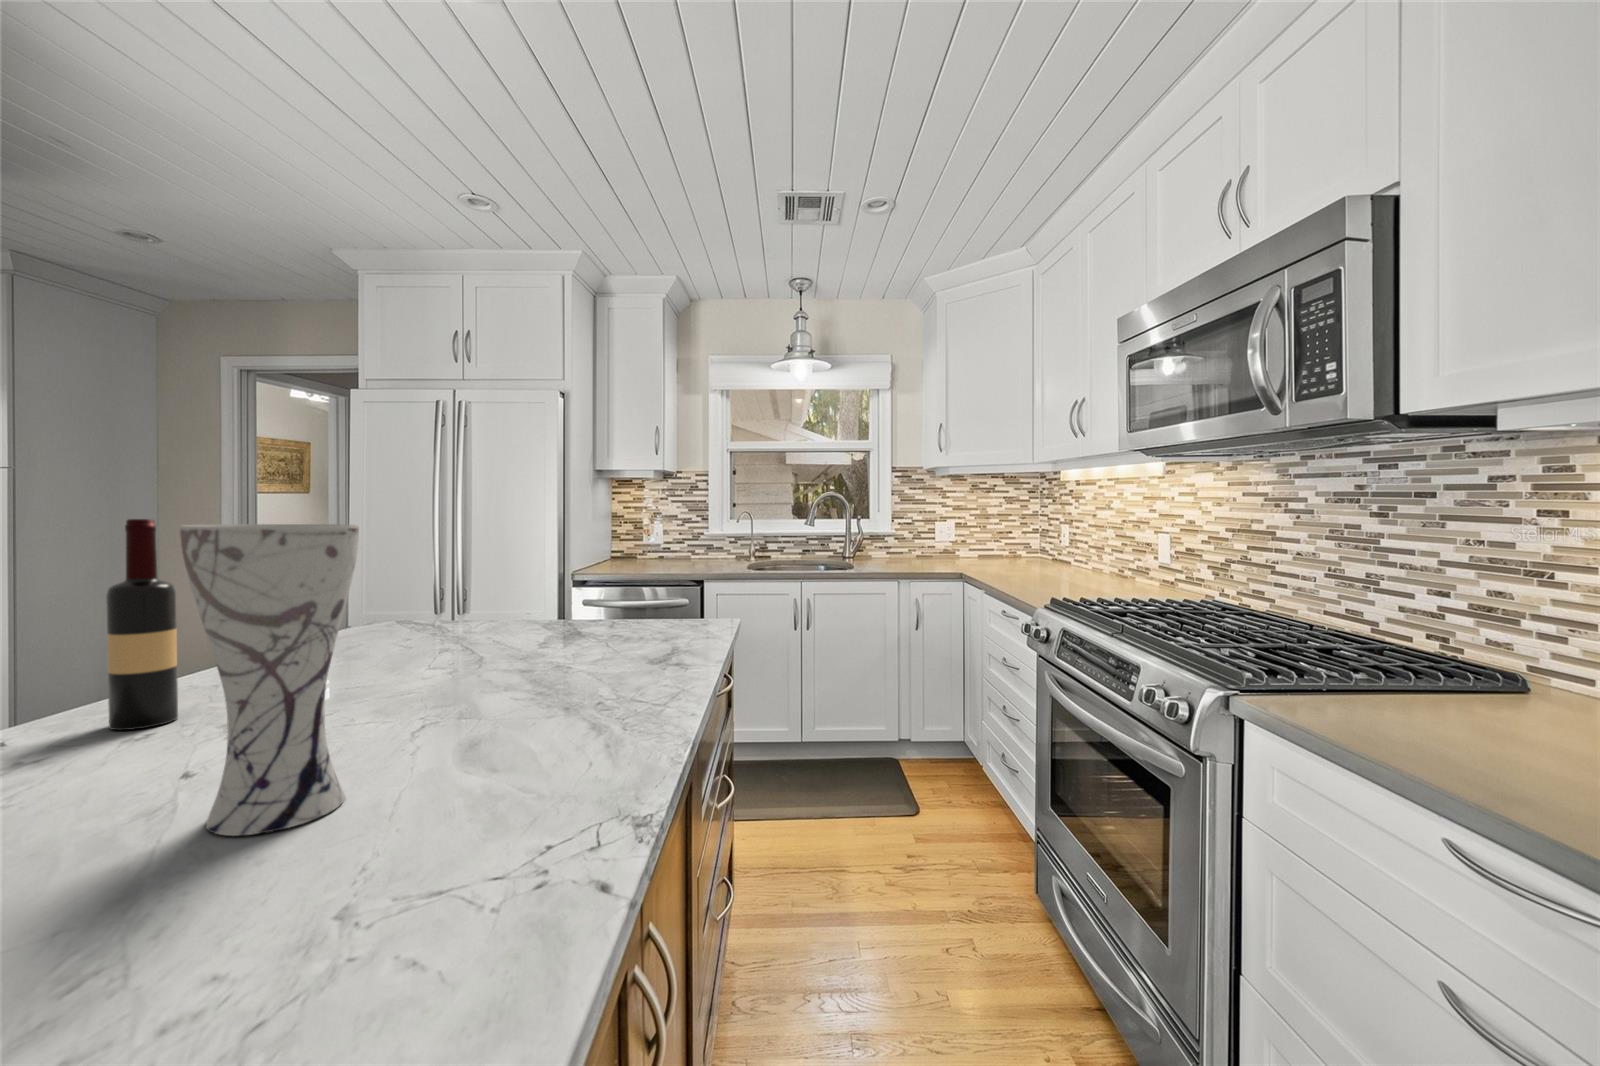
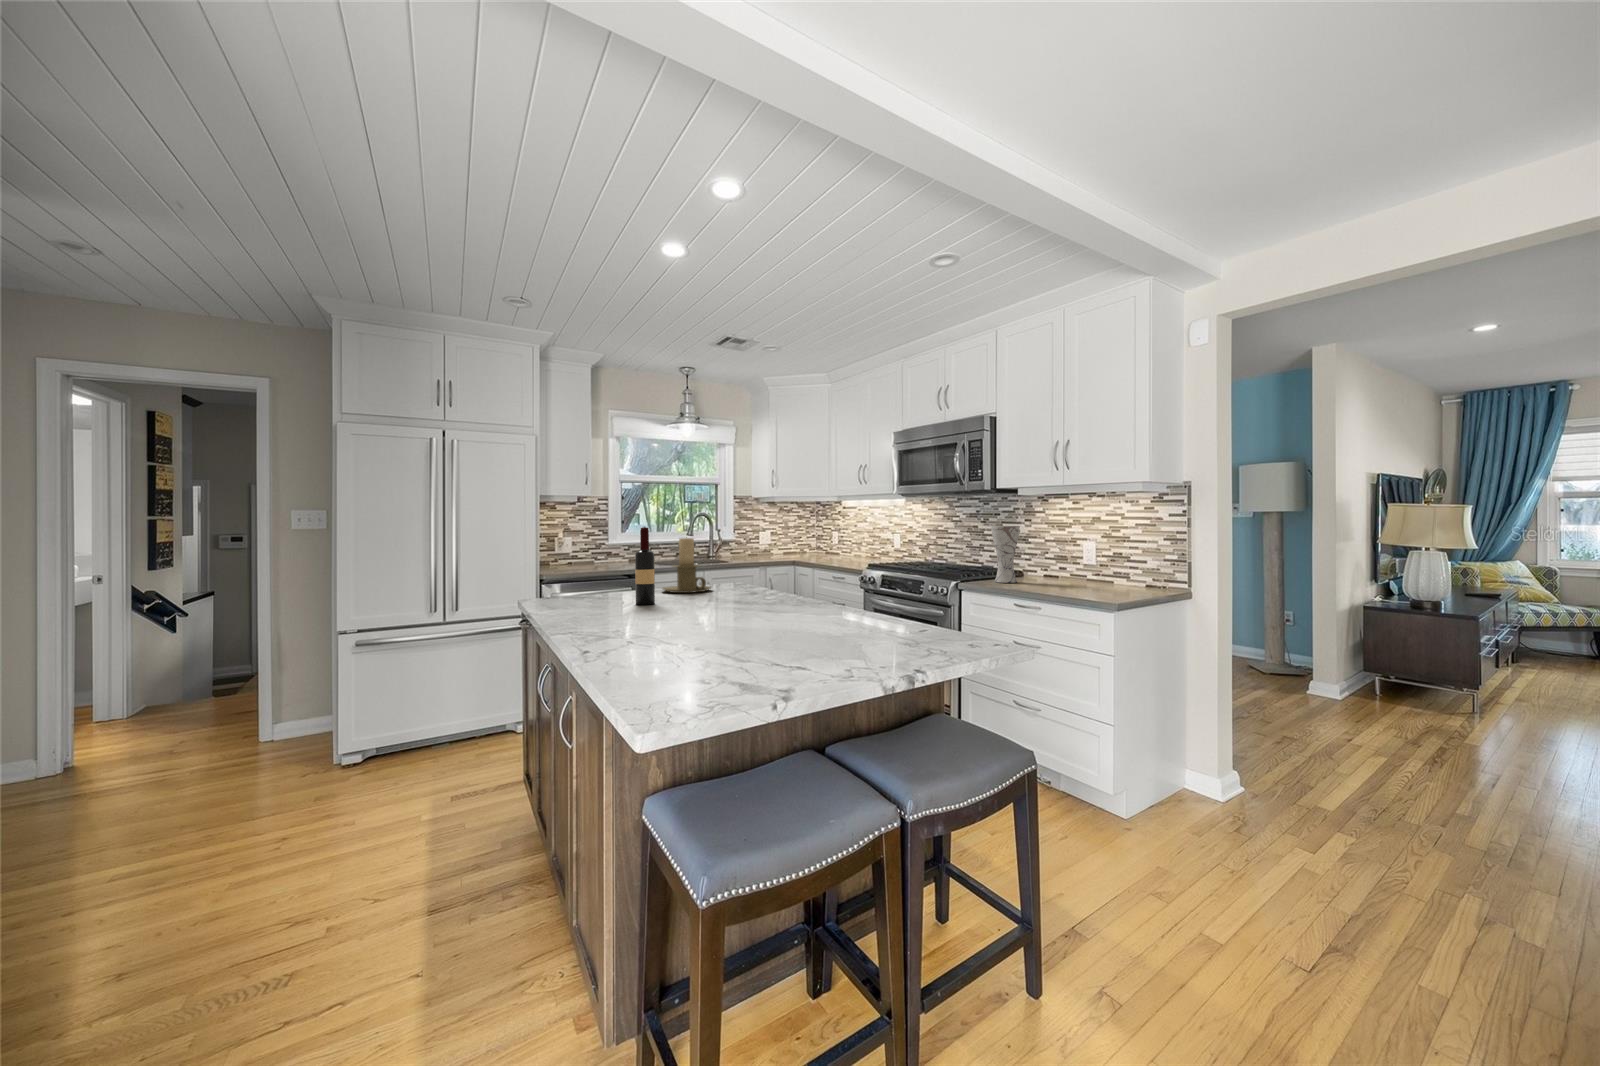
vase: present [180,524,359,836] -> present [991,526,1020,583]
candle holder: none [409,540,537,672] -> present [663,538,711,593]

